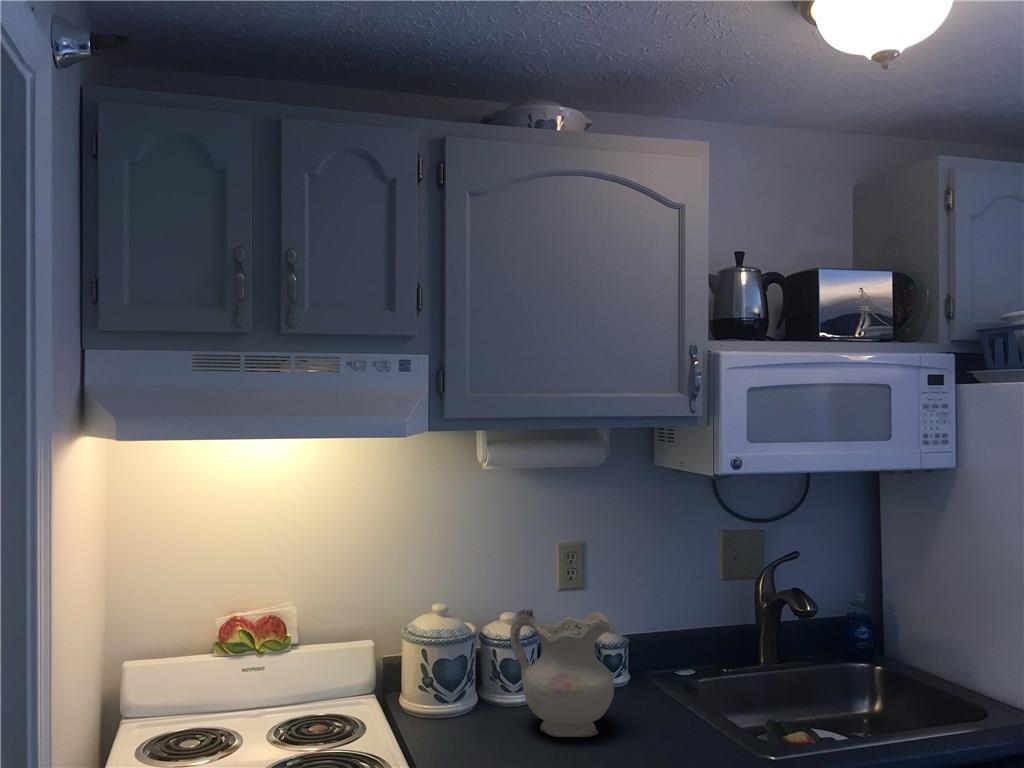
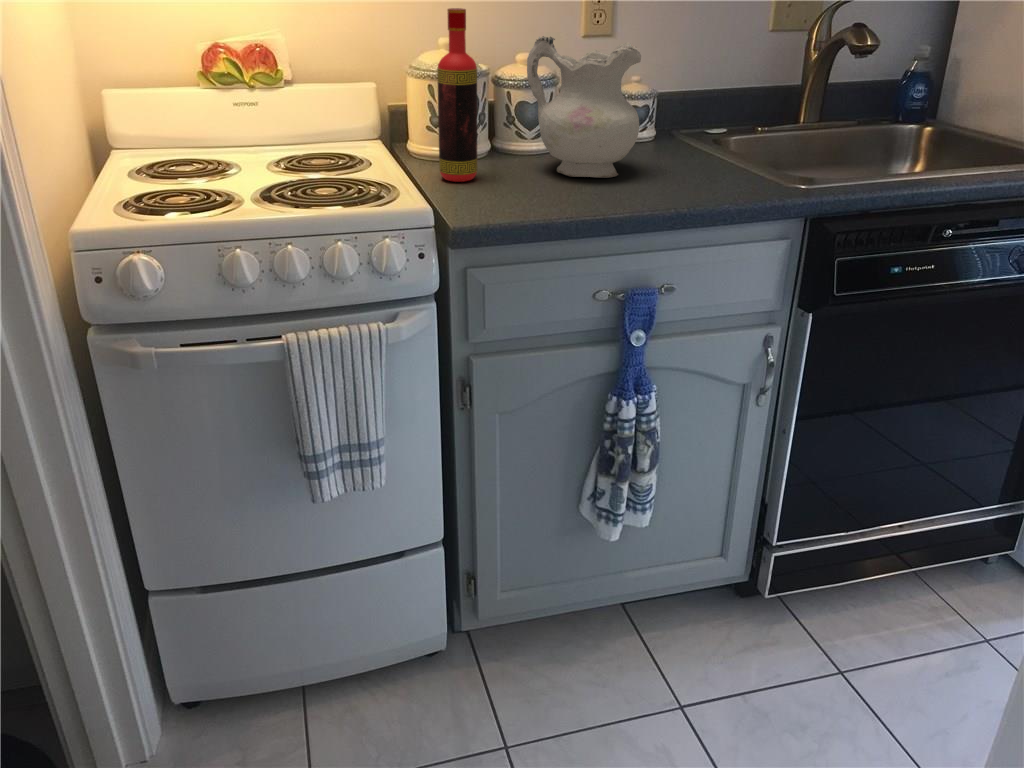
bottle: none [431,592,466,747] -> present [437,8,477,182]

